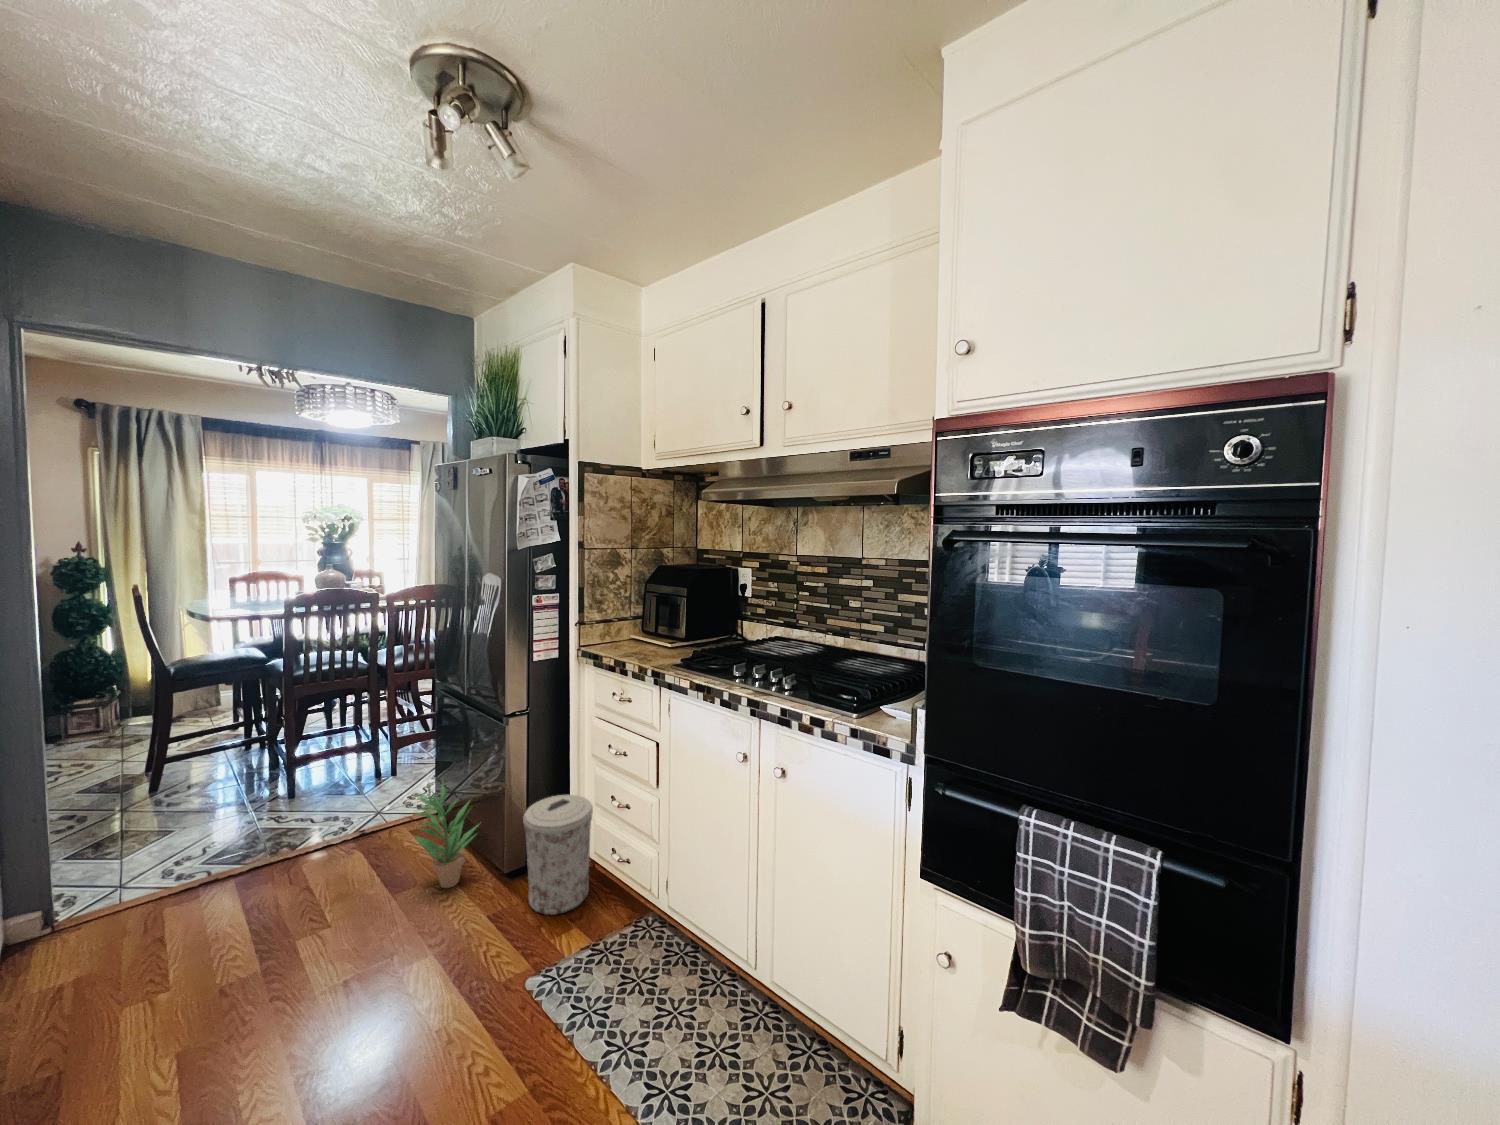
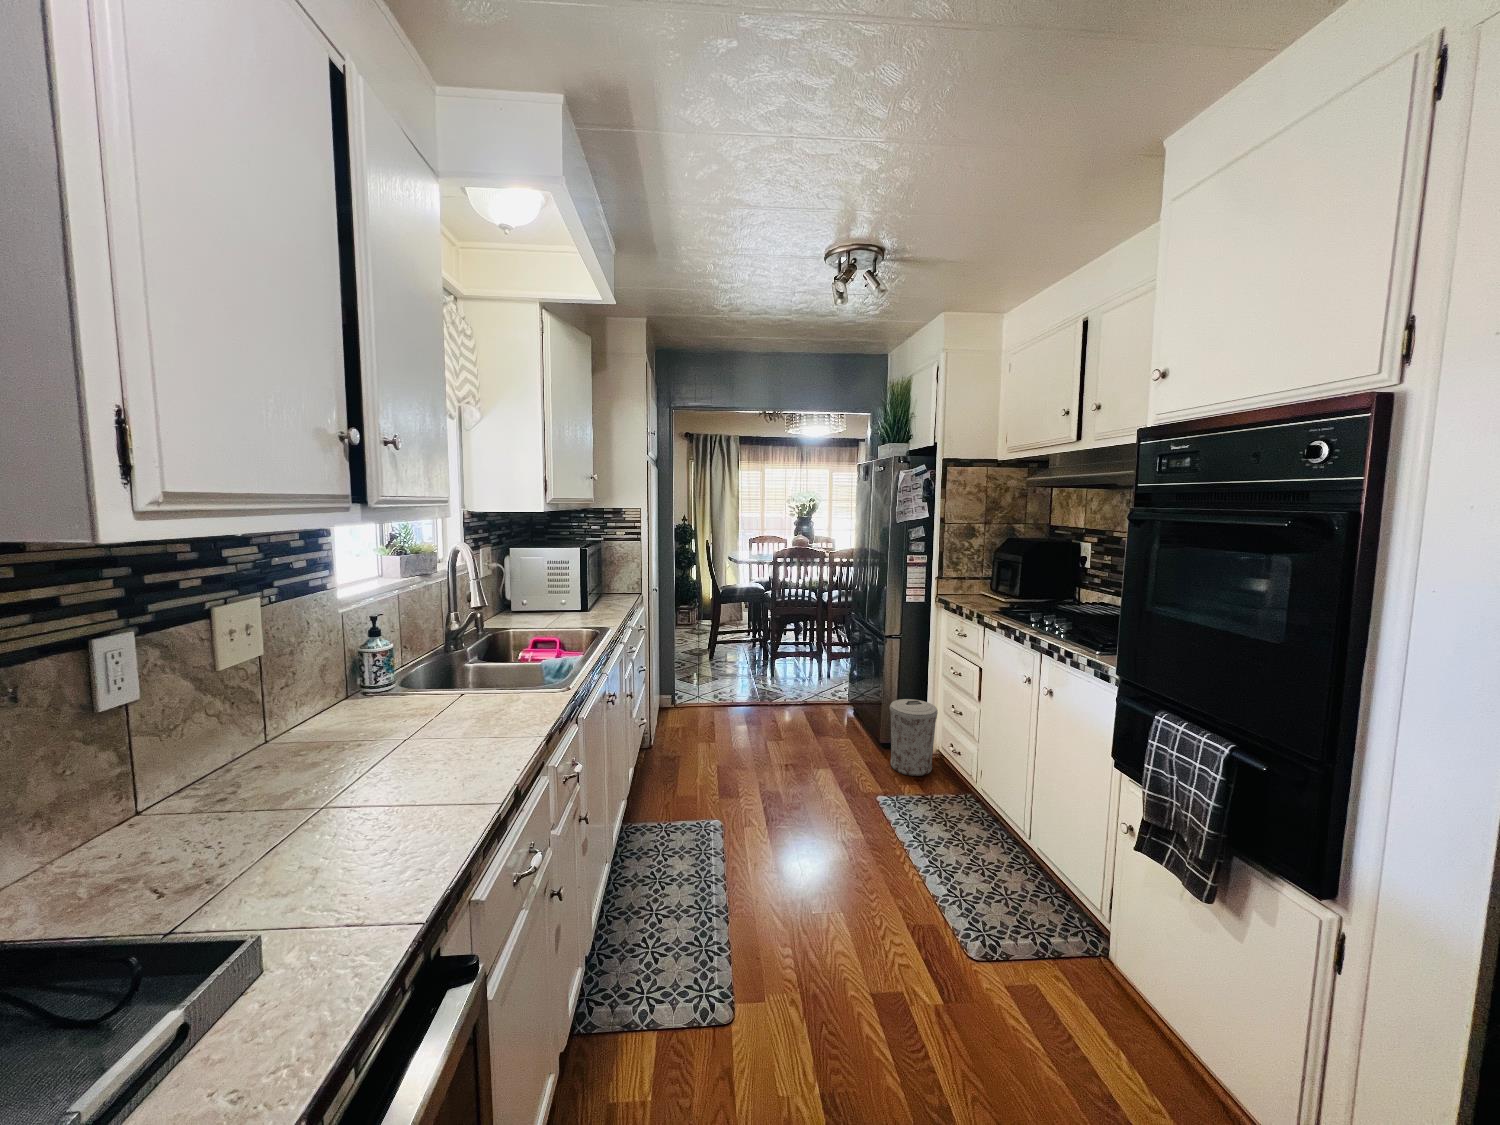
potted plant: present [414,782,478,888] -> none [828,670,868,742]

